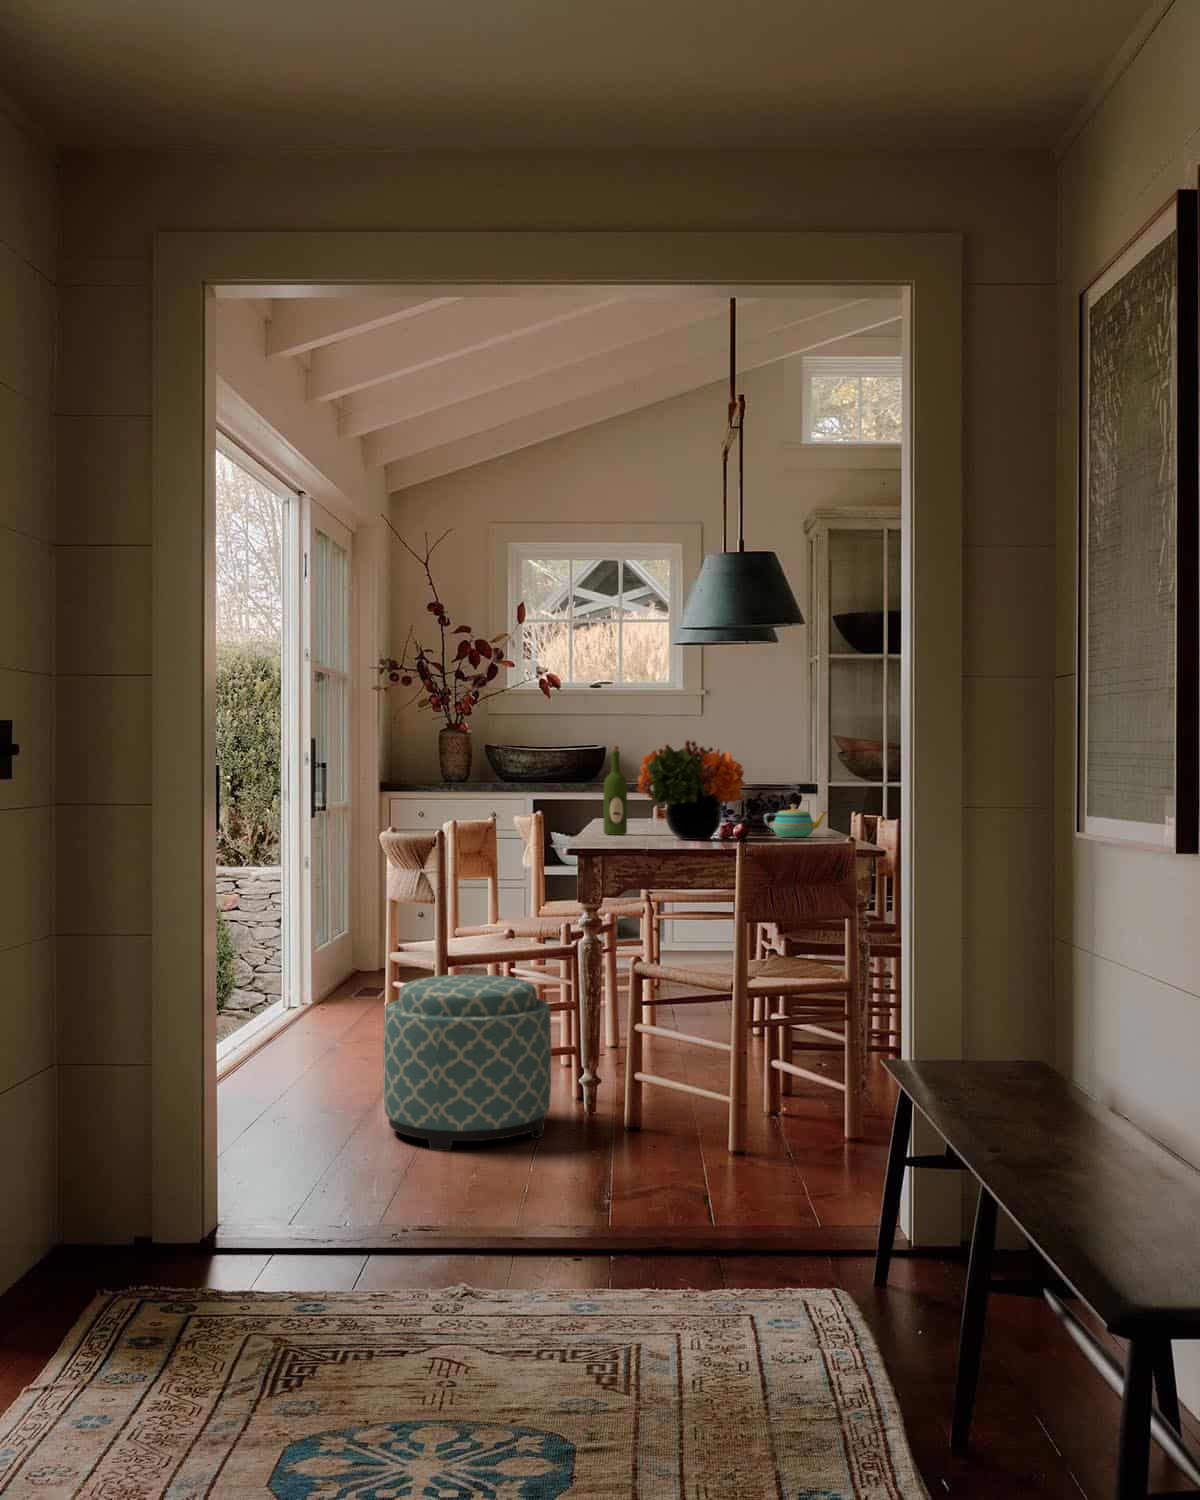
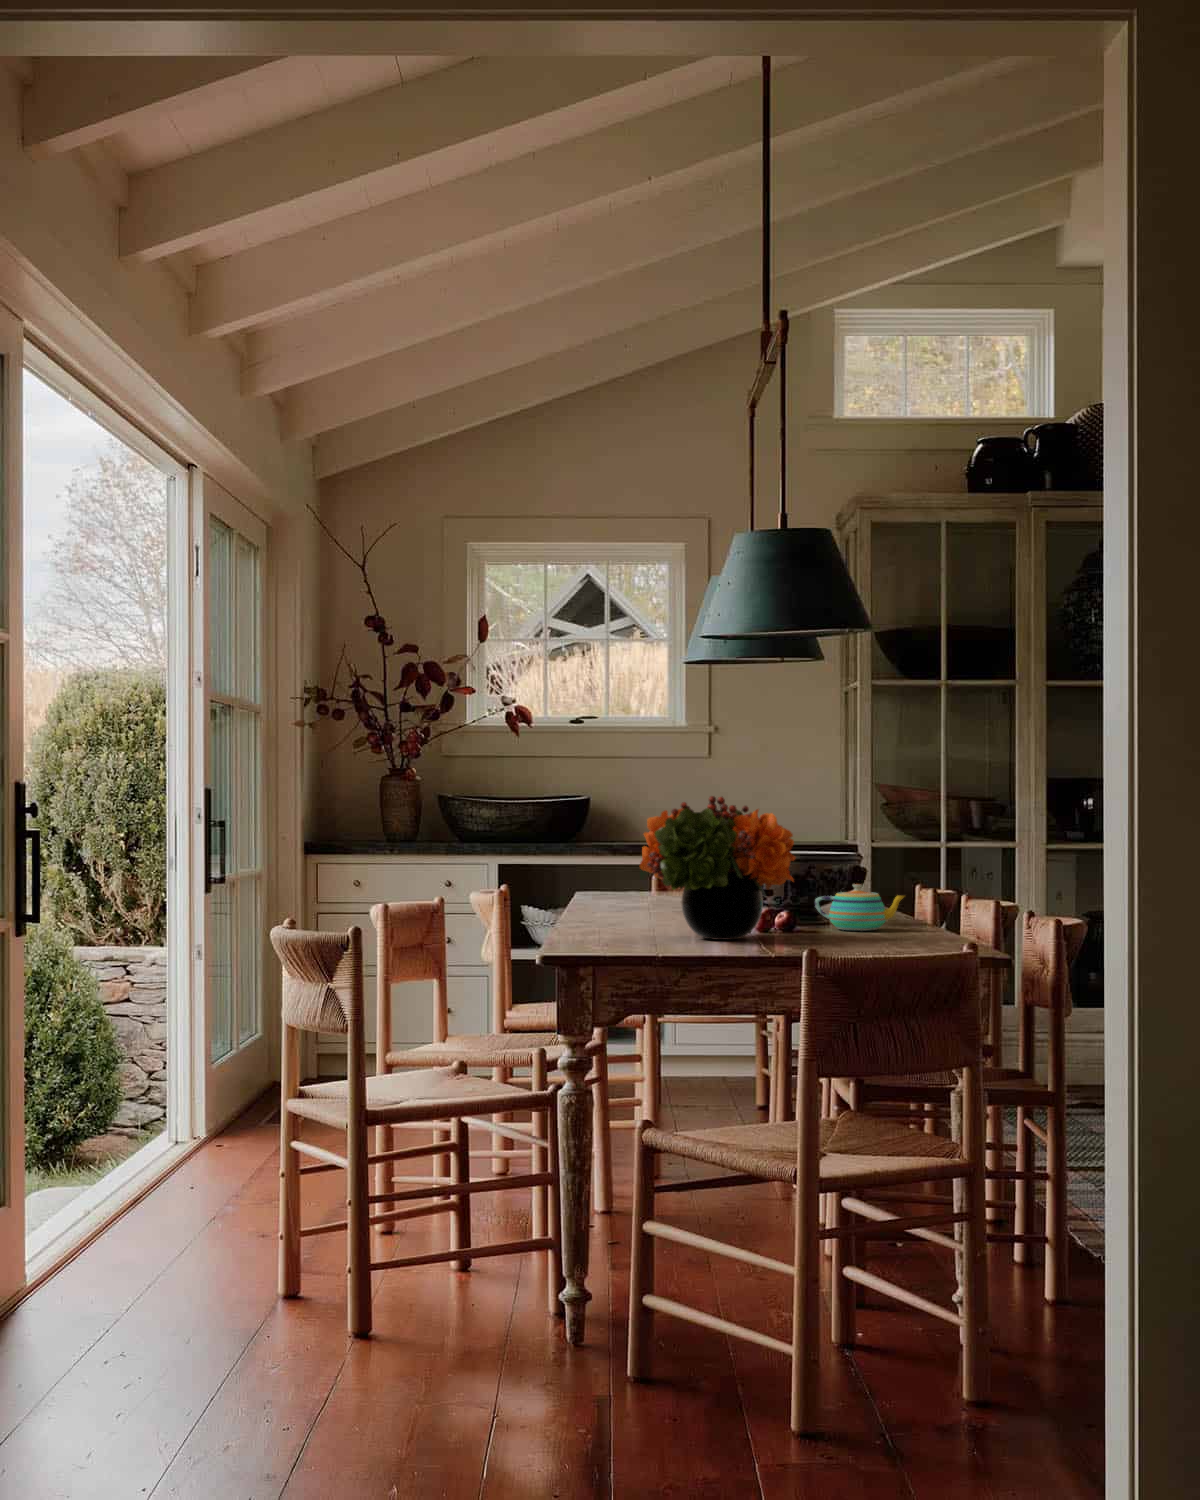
wine bottle: present [604,746,627,835] -> none [591,802,624,927]
ottoman: present [383,974,551,1151] -> none [263,1145,517,1443]

